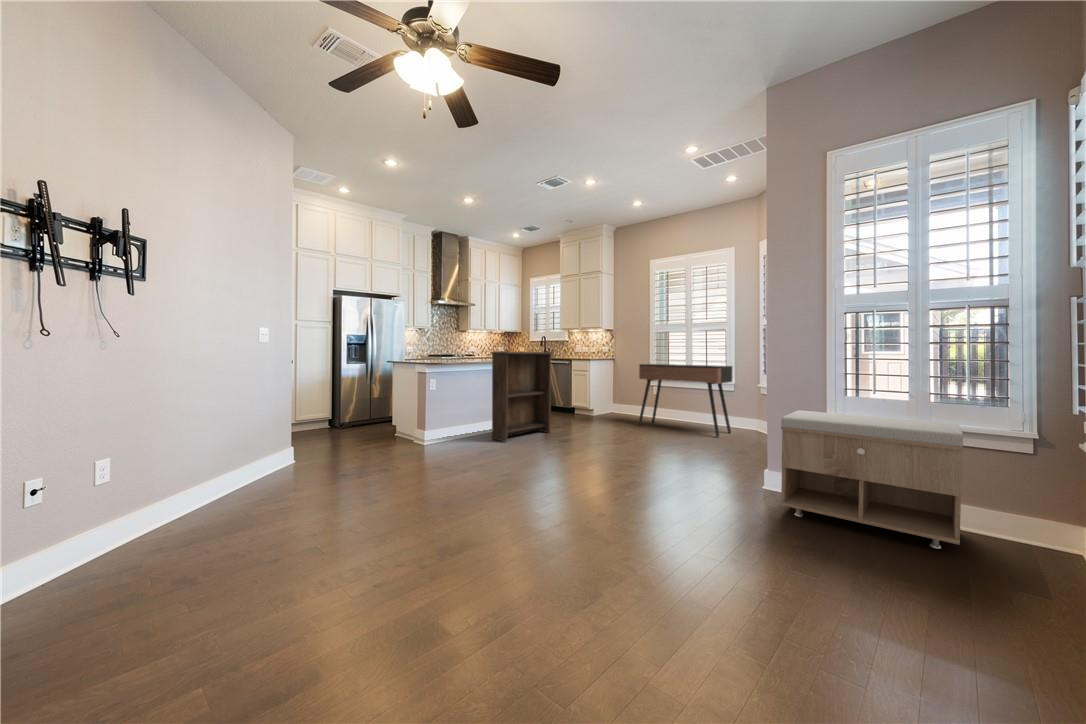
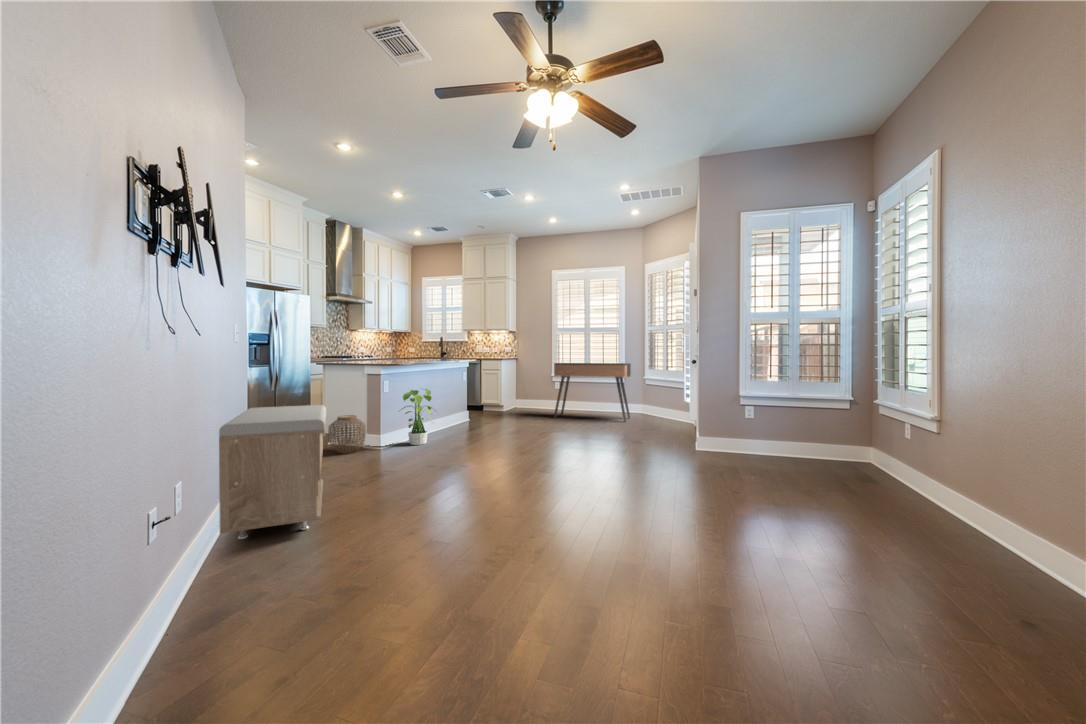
bookshelf: present [491,352,552,442] -> none [441,352,490,439]
potted plant: none [445,388,481,444] -> present [401,389,437,445]
storage bench: present [780,410,963,549] -> present [219,405,326,539]
woven basket: none [380,411,413,446] -> present [328,415,365,453]

